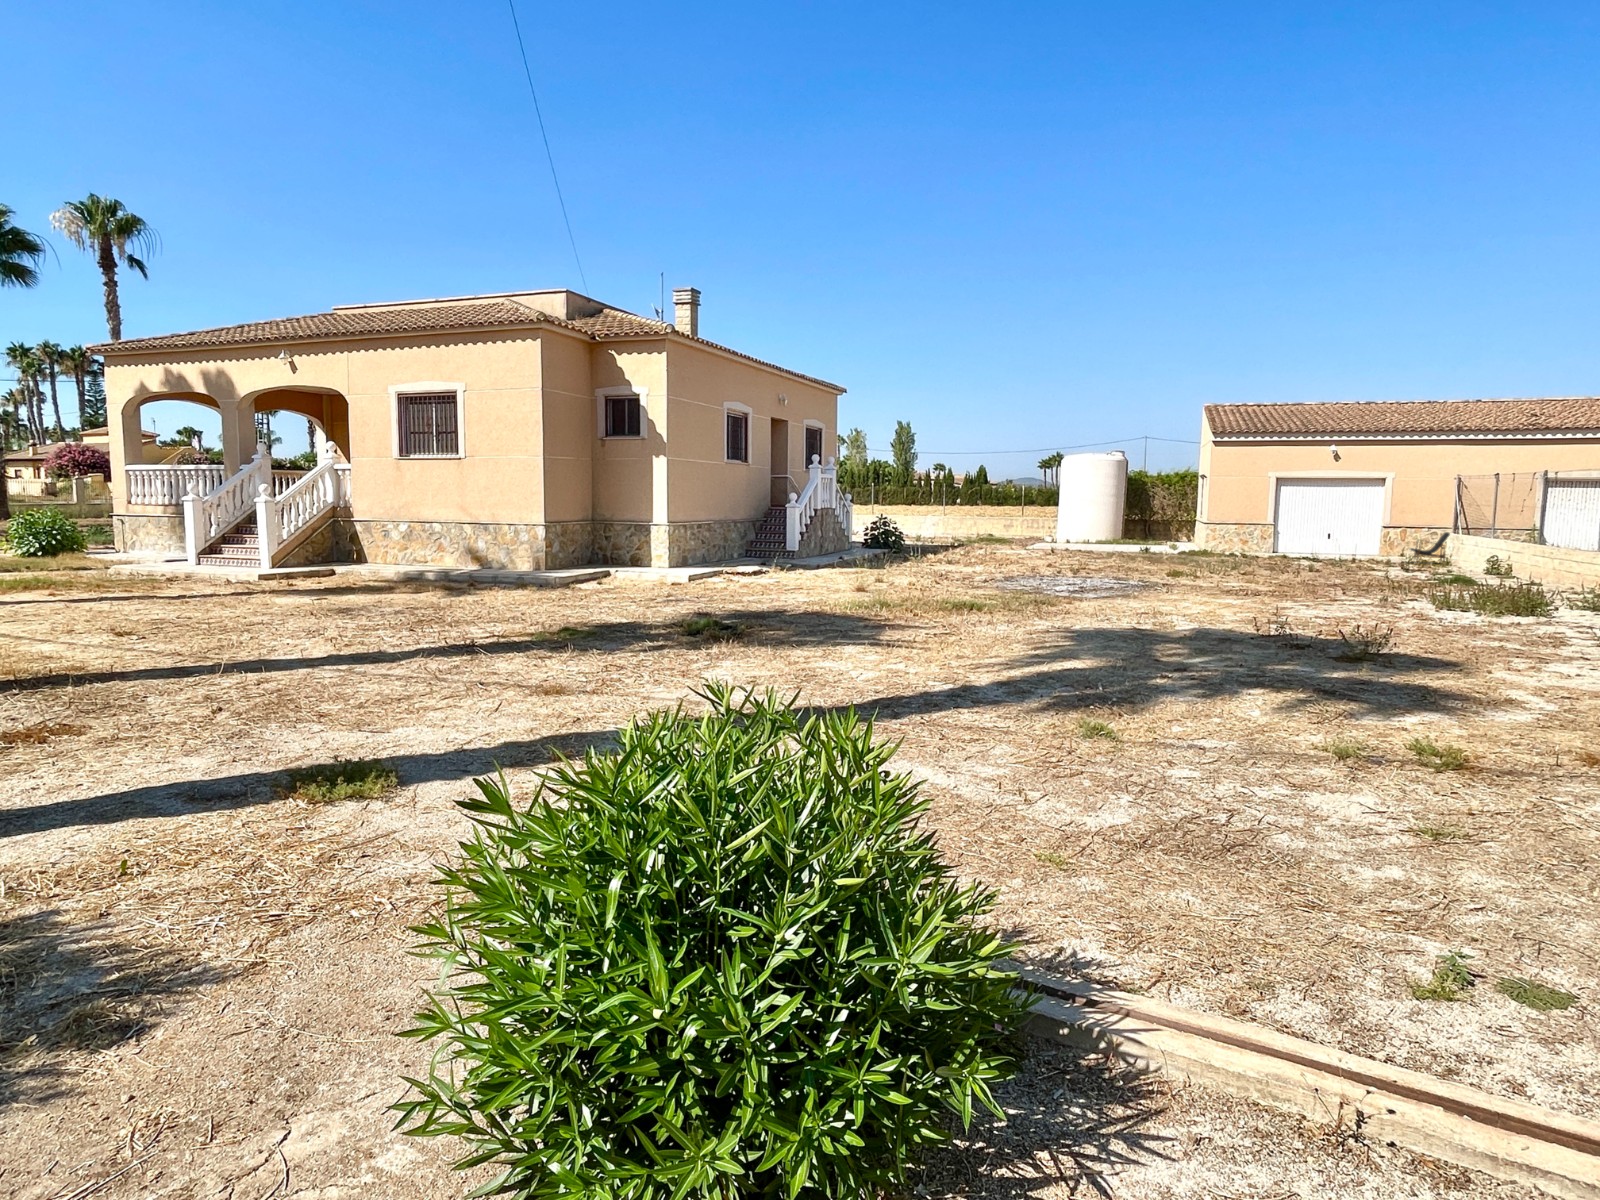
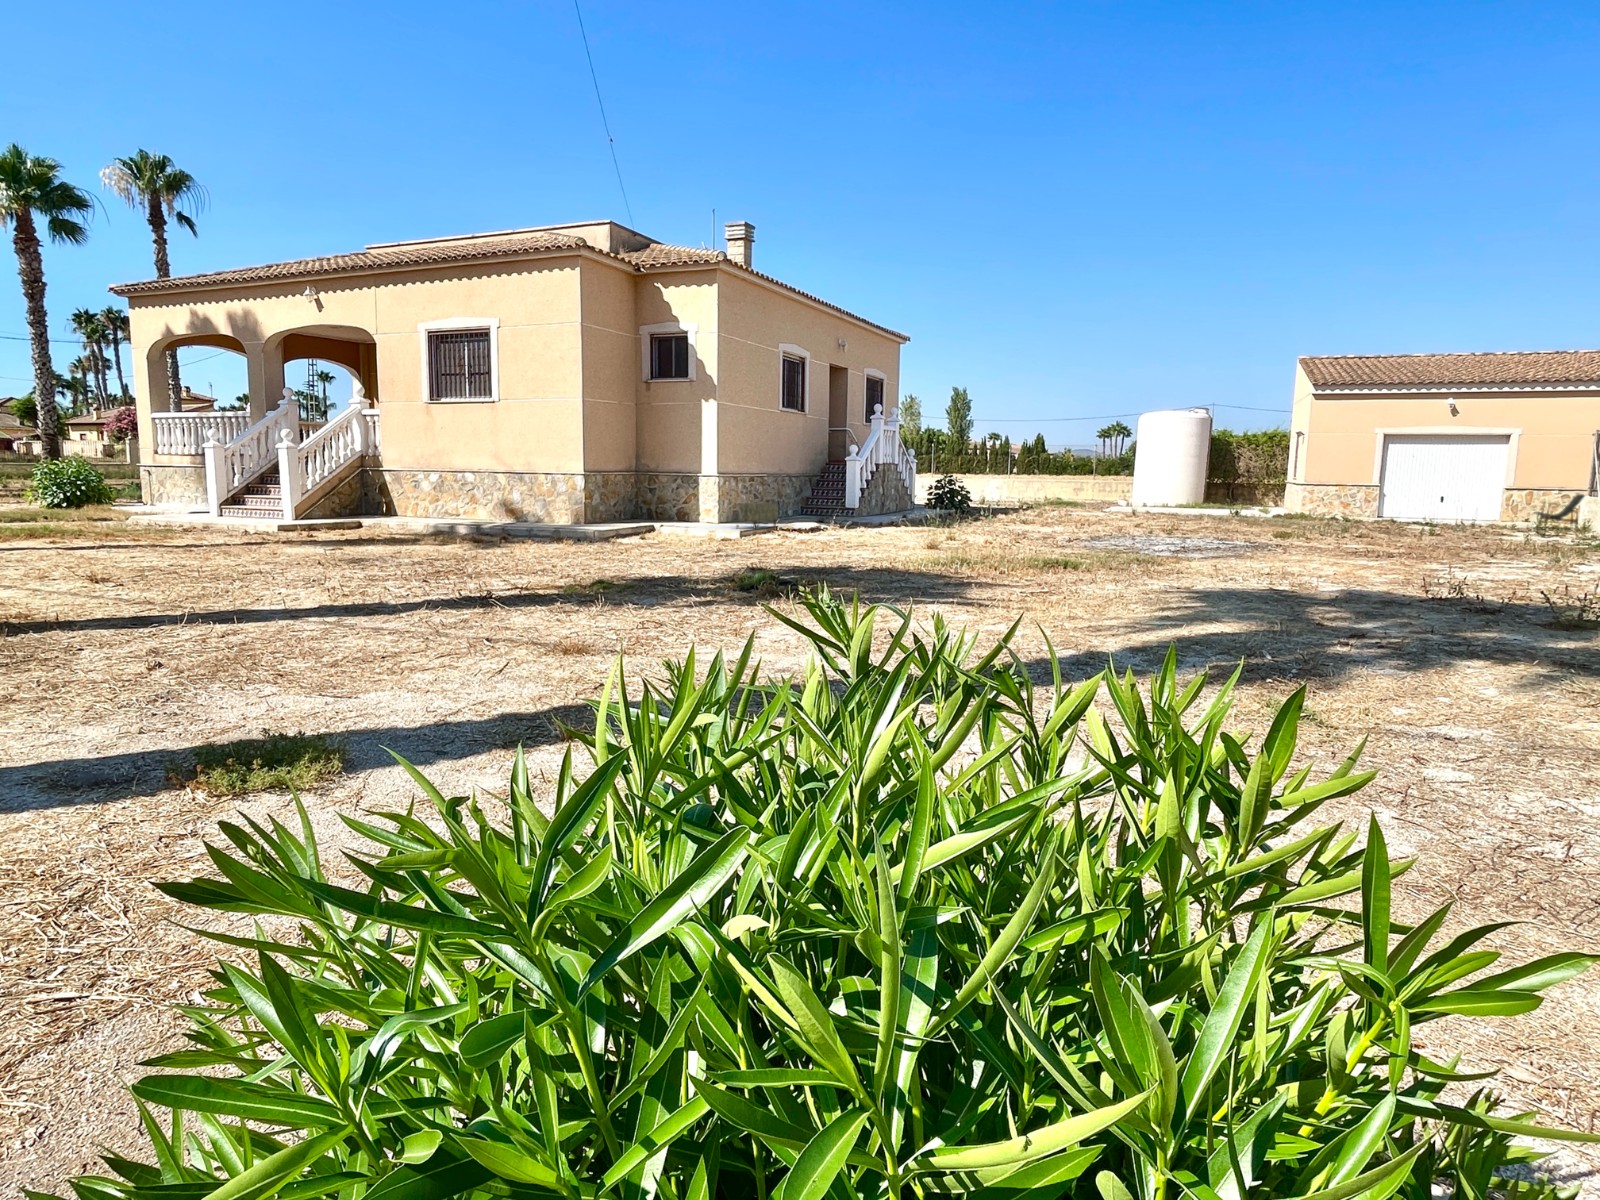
bench: none [683,547,724,572] -> present [736,502,778,529]

